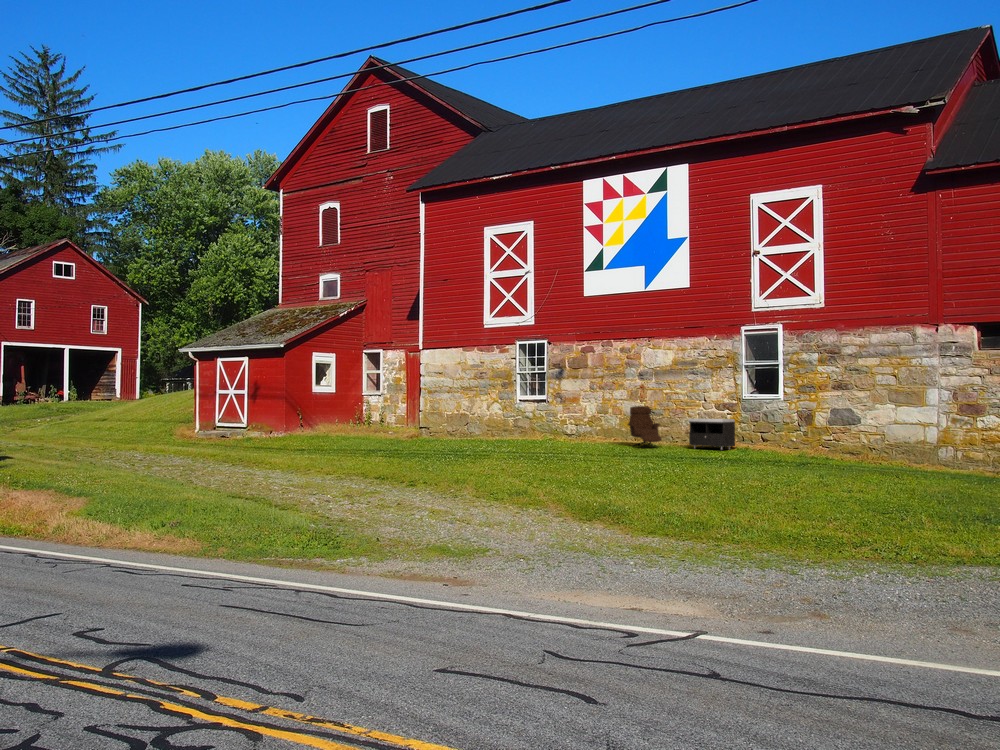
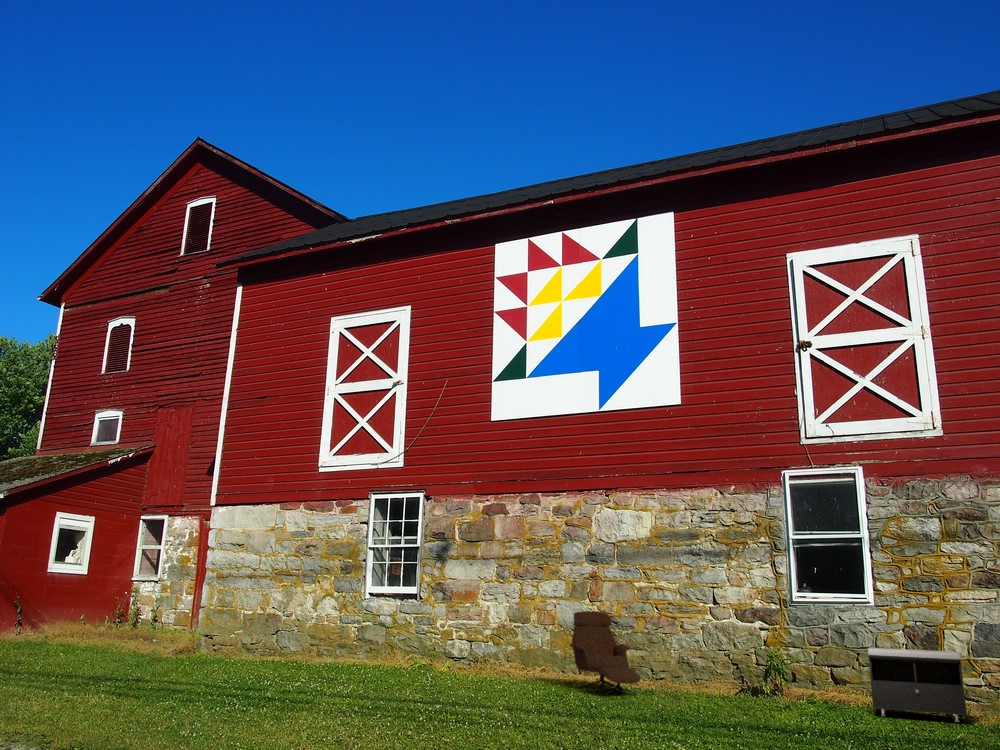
storage bench: present [689,419,735,450] -> present [868,648,967,722]

